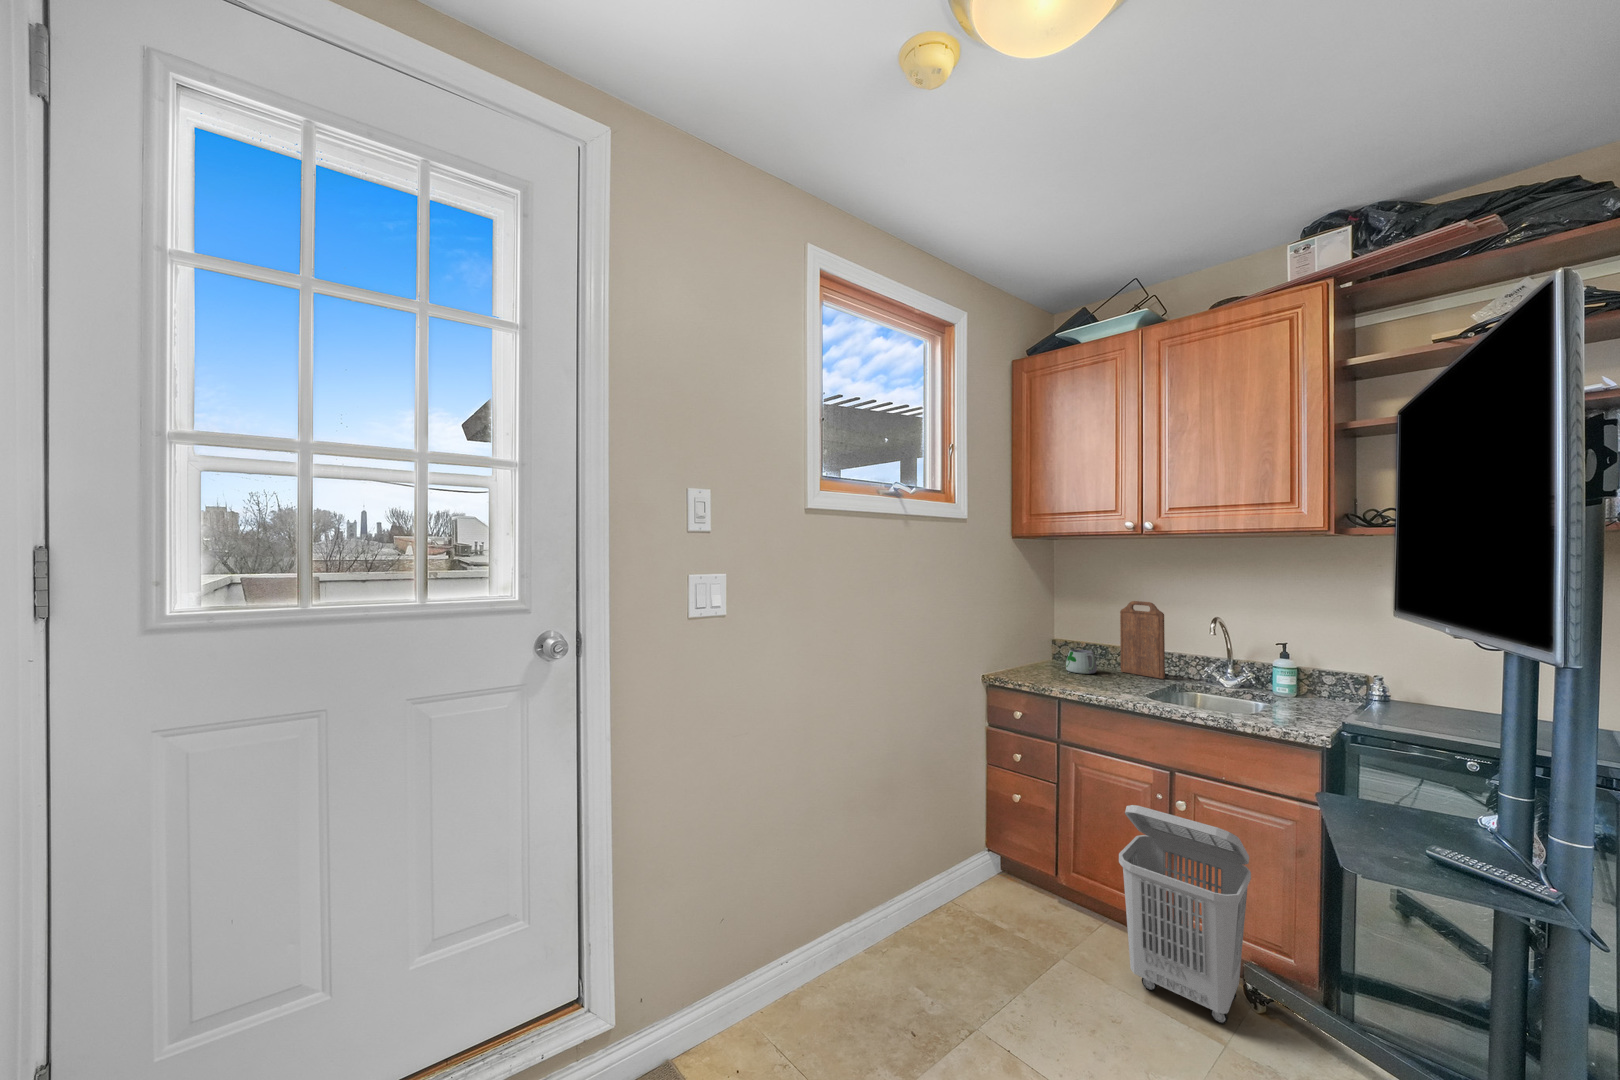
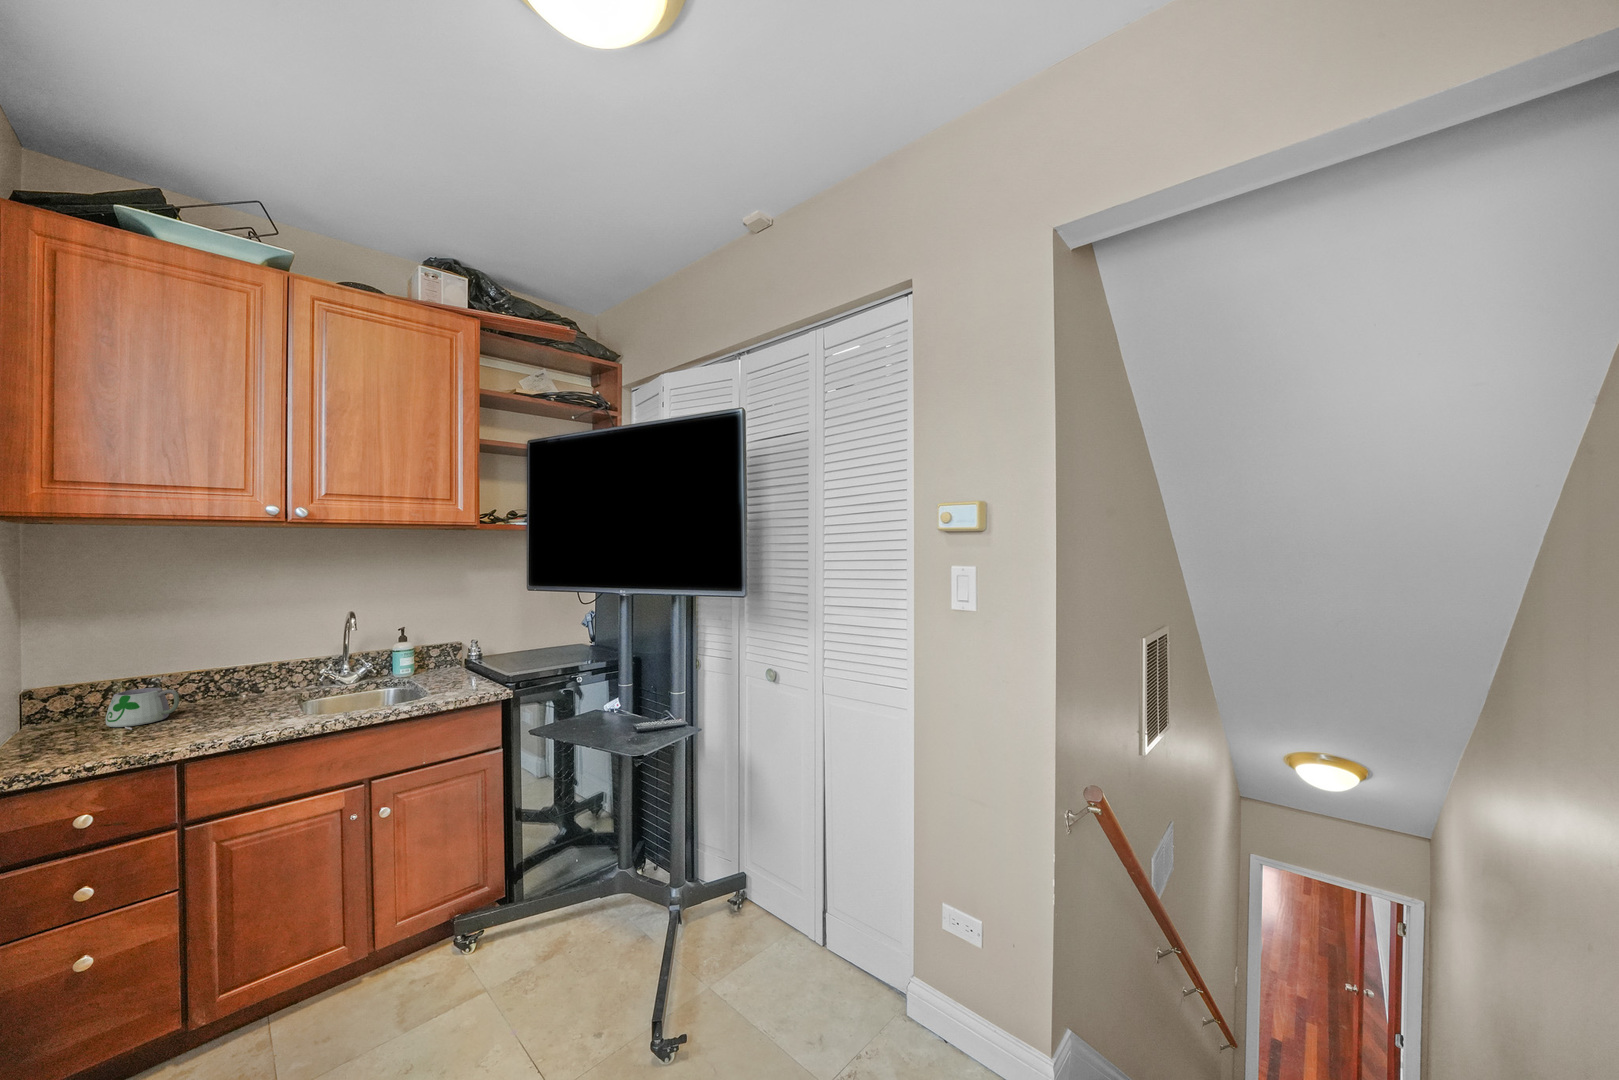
cutting board: present [1120,601,1165,679] -> none [189,606,266,706]
laundry basket: present [1119,805,1251,1024] -> none [345,801,485,1022]

